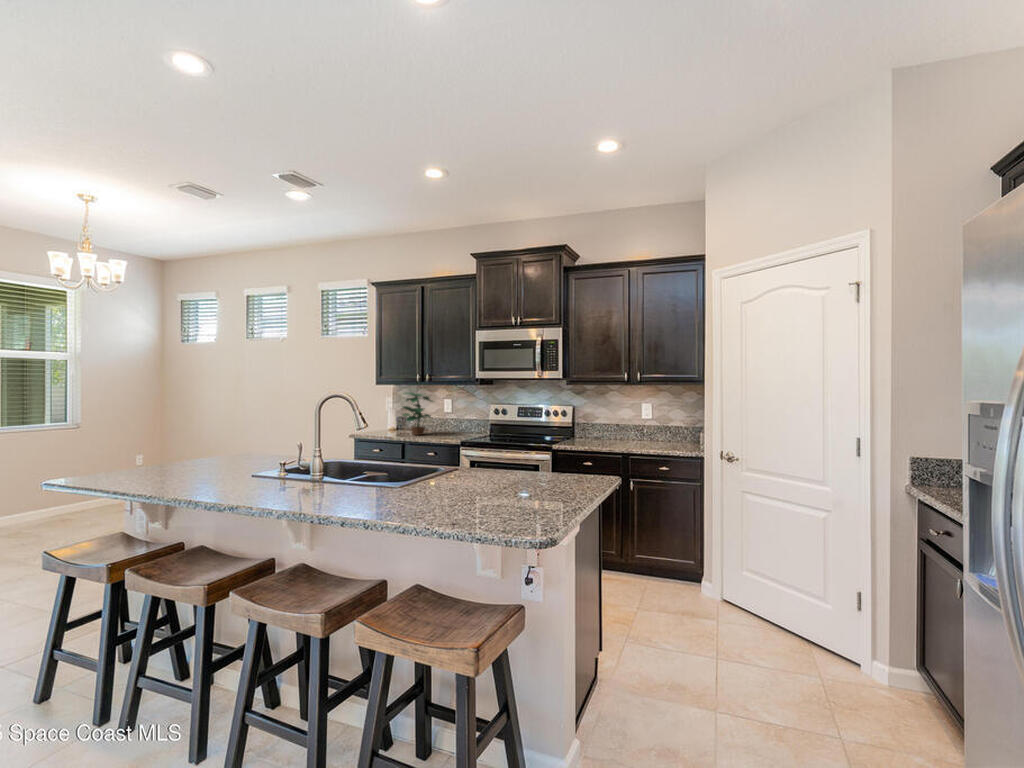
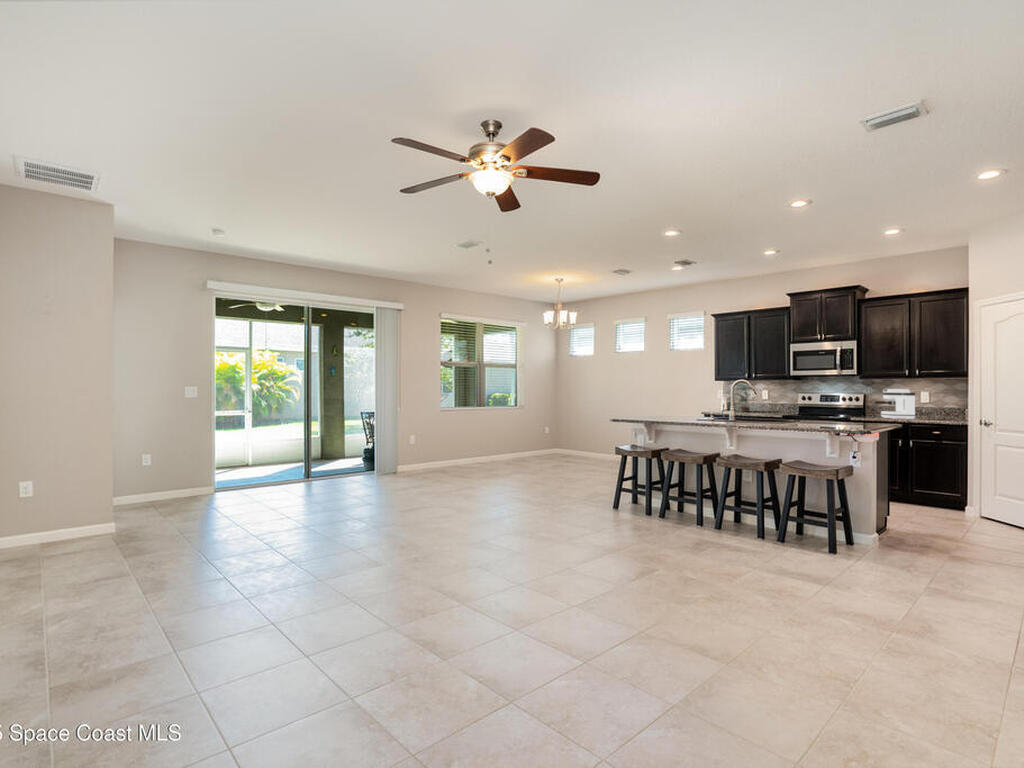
coffee maker: none [586,400,637,447] -> present [875,389,915,419]

